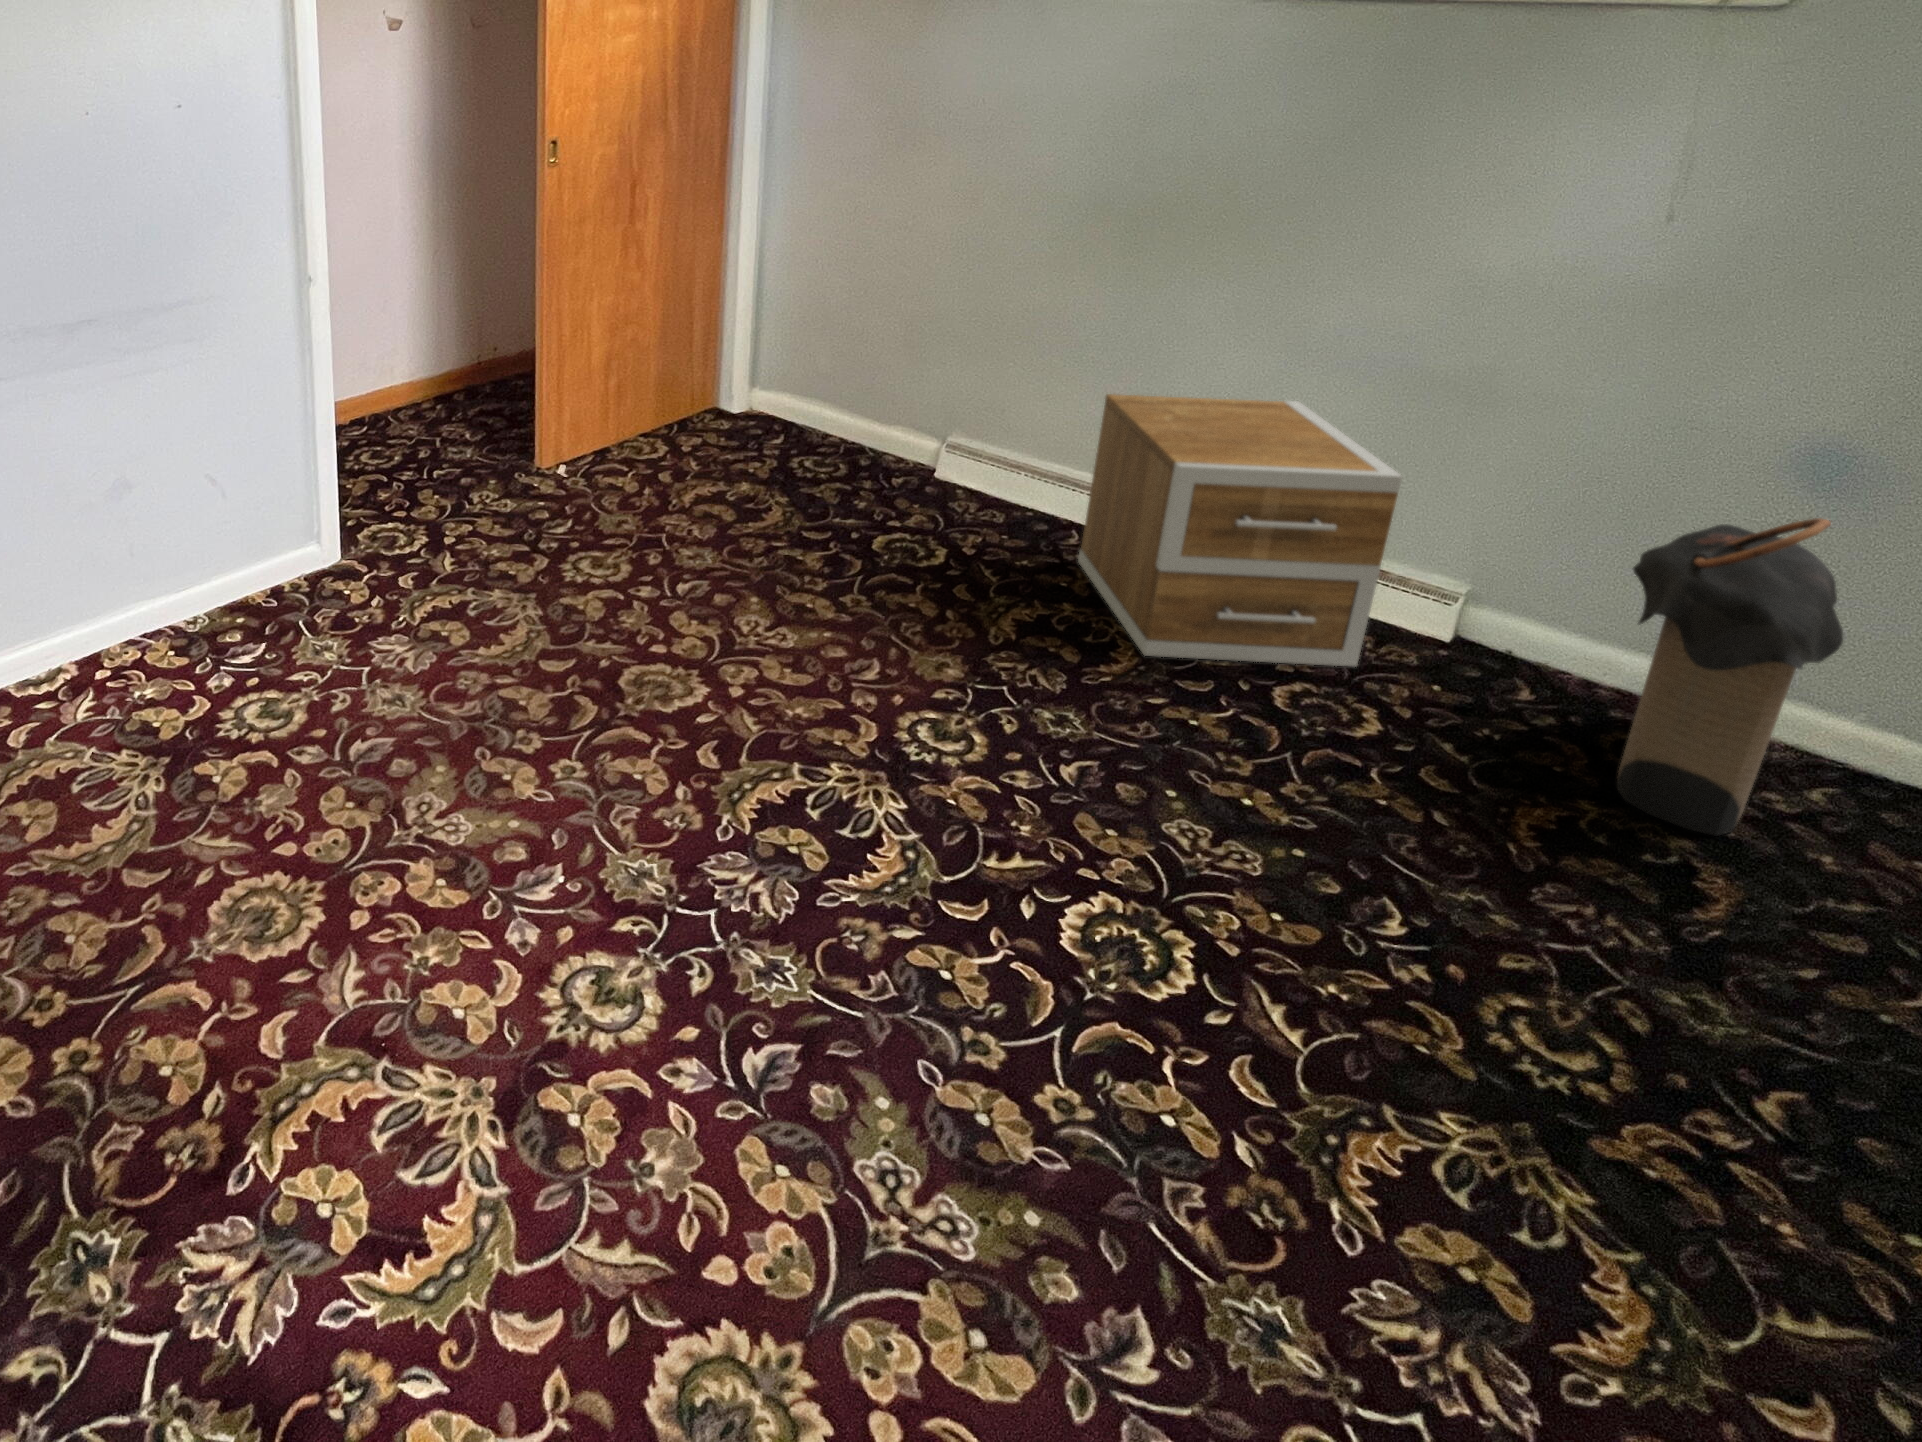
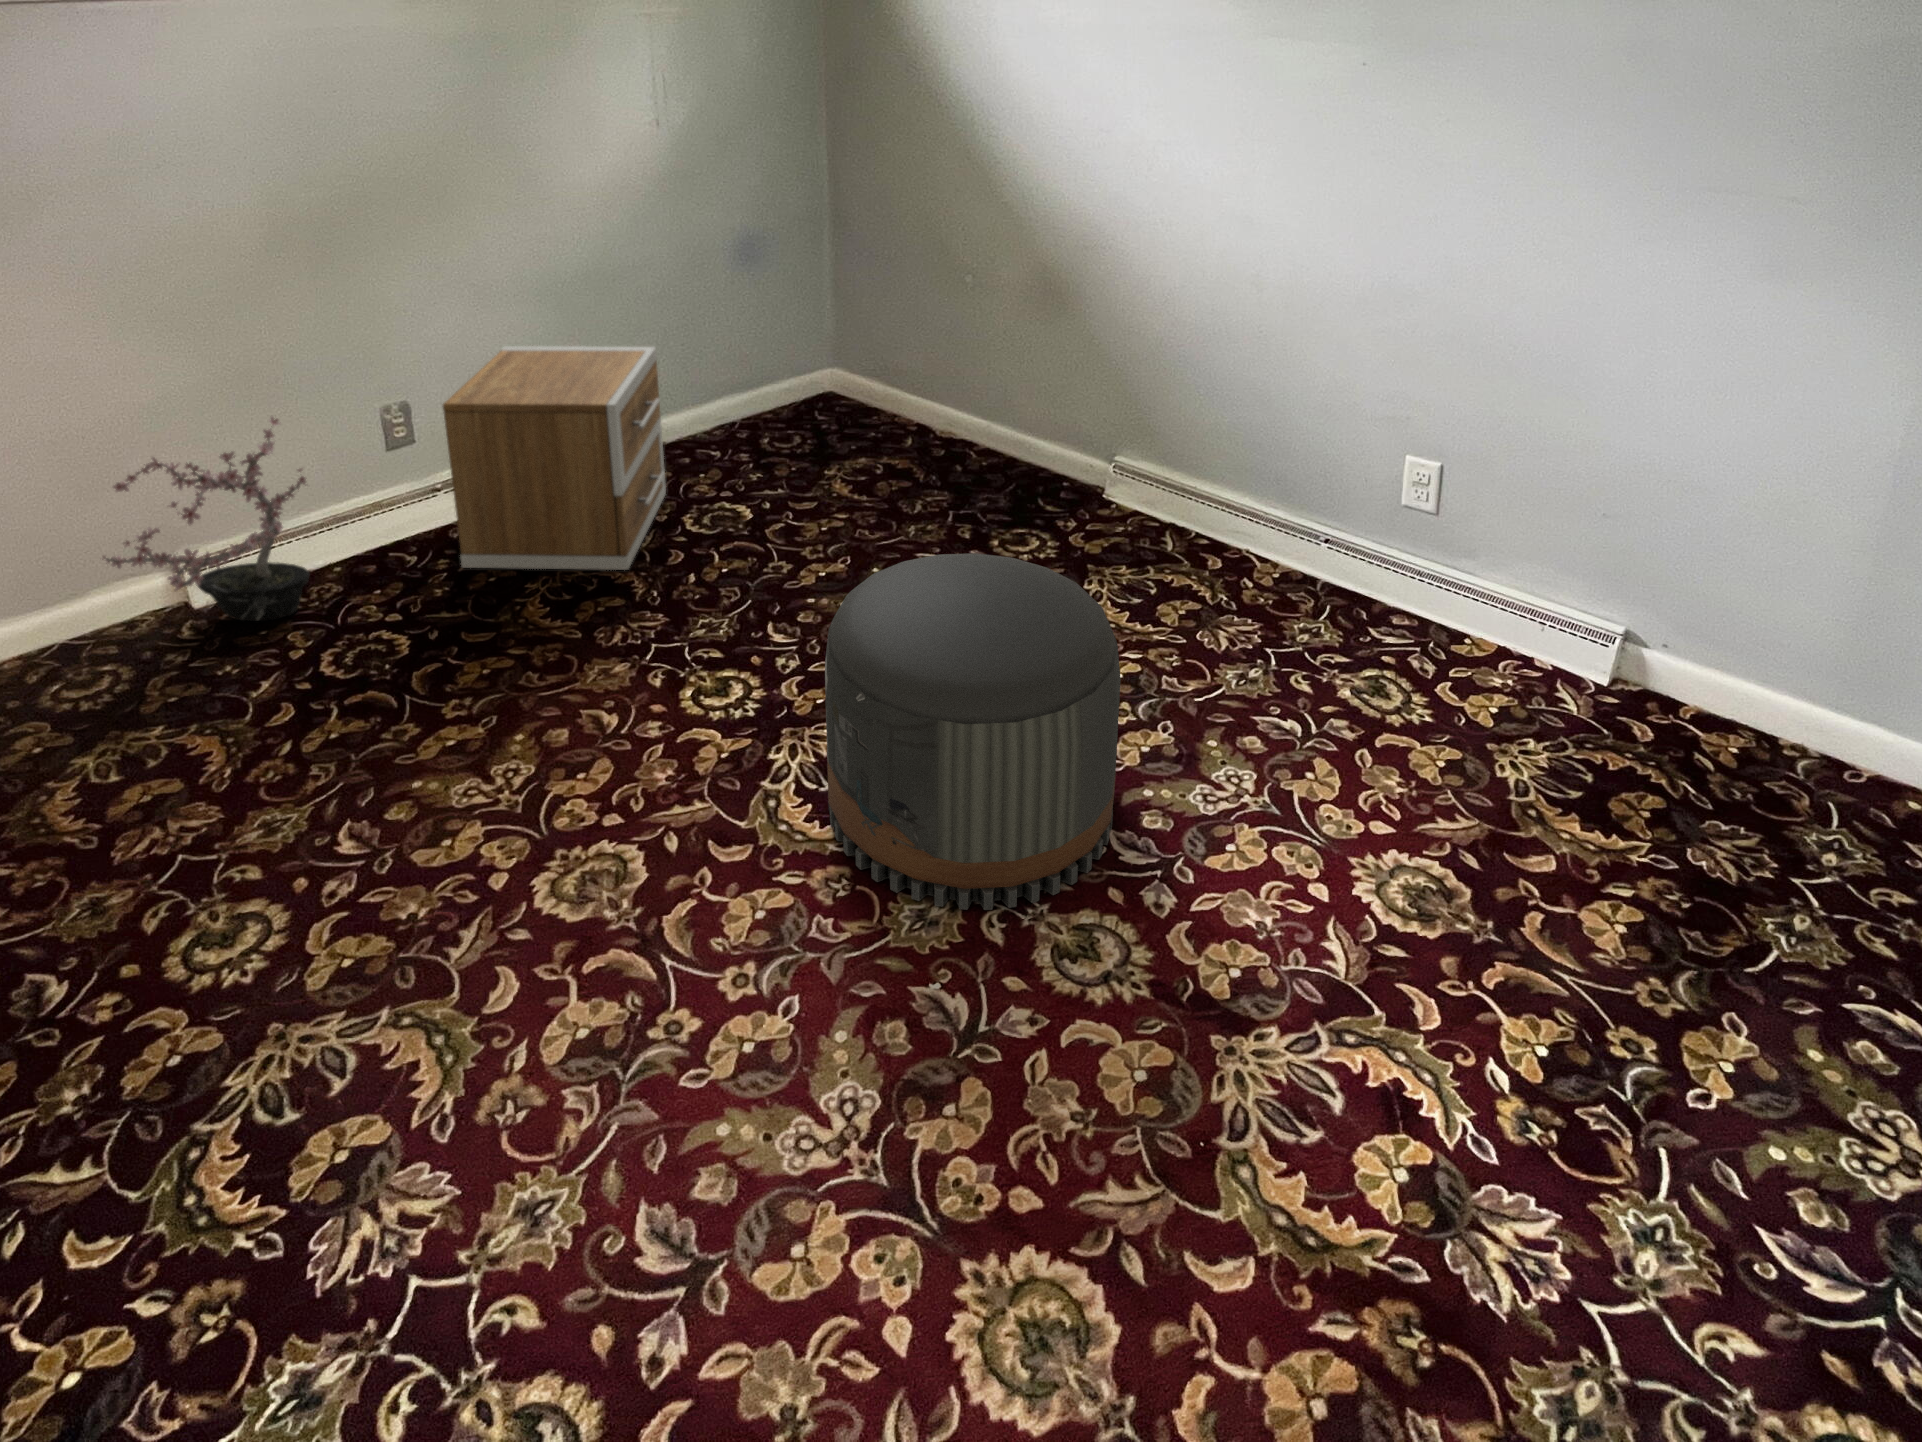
potted plant: none [860,320,1037,504] -> present [102,417,309,621]
laundry hamper: present [1617,518,1843,836] -> none [722,262,870,457]
pouf: none [652,630,1010,1056] -> present [825,553,1121,910]

